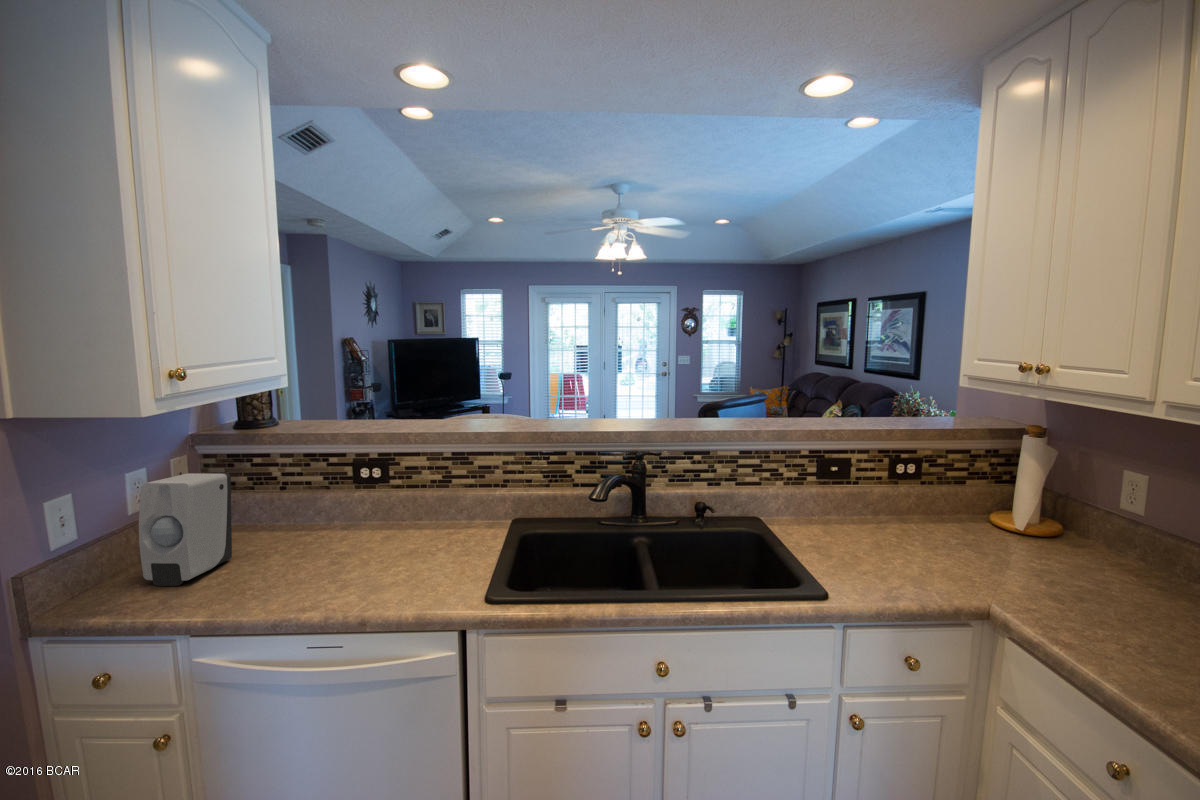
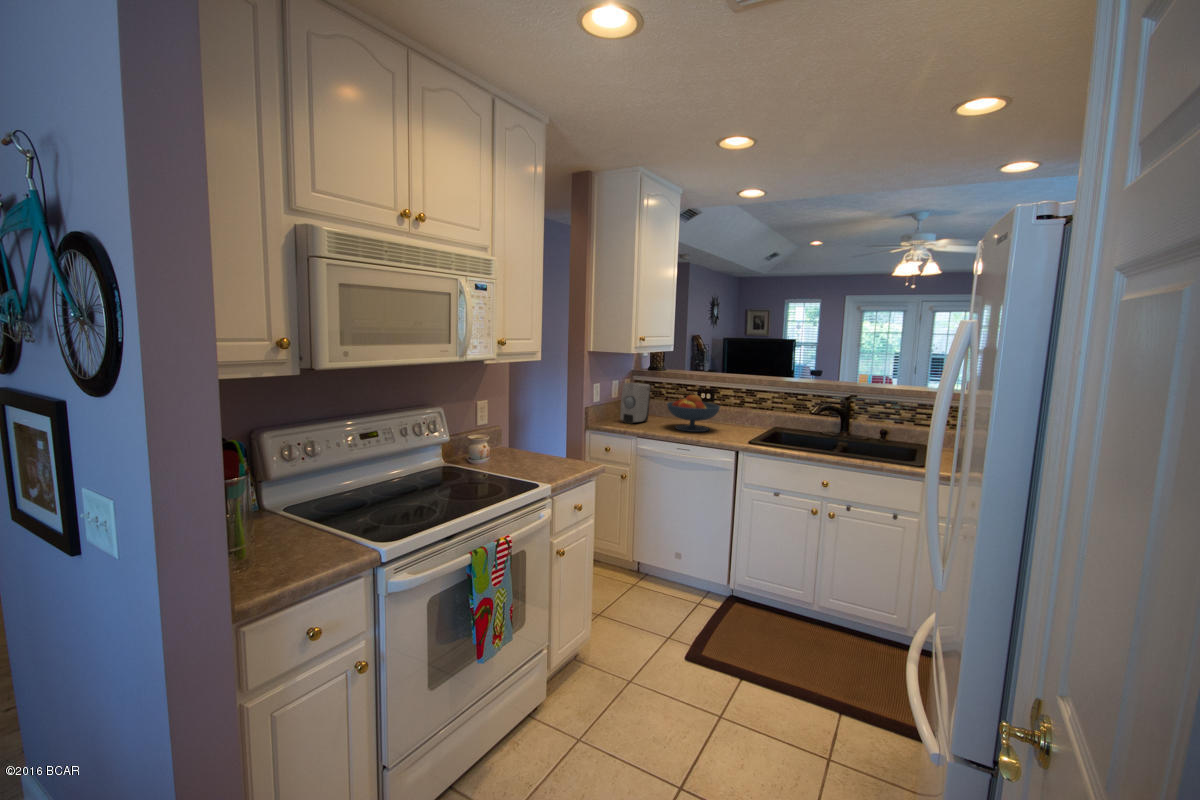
fruit bowl: none [272,482,407,582] -> present [667,395,720,432]

